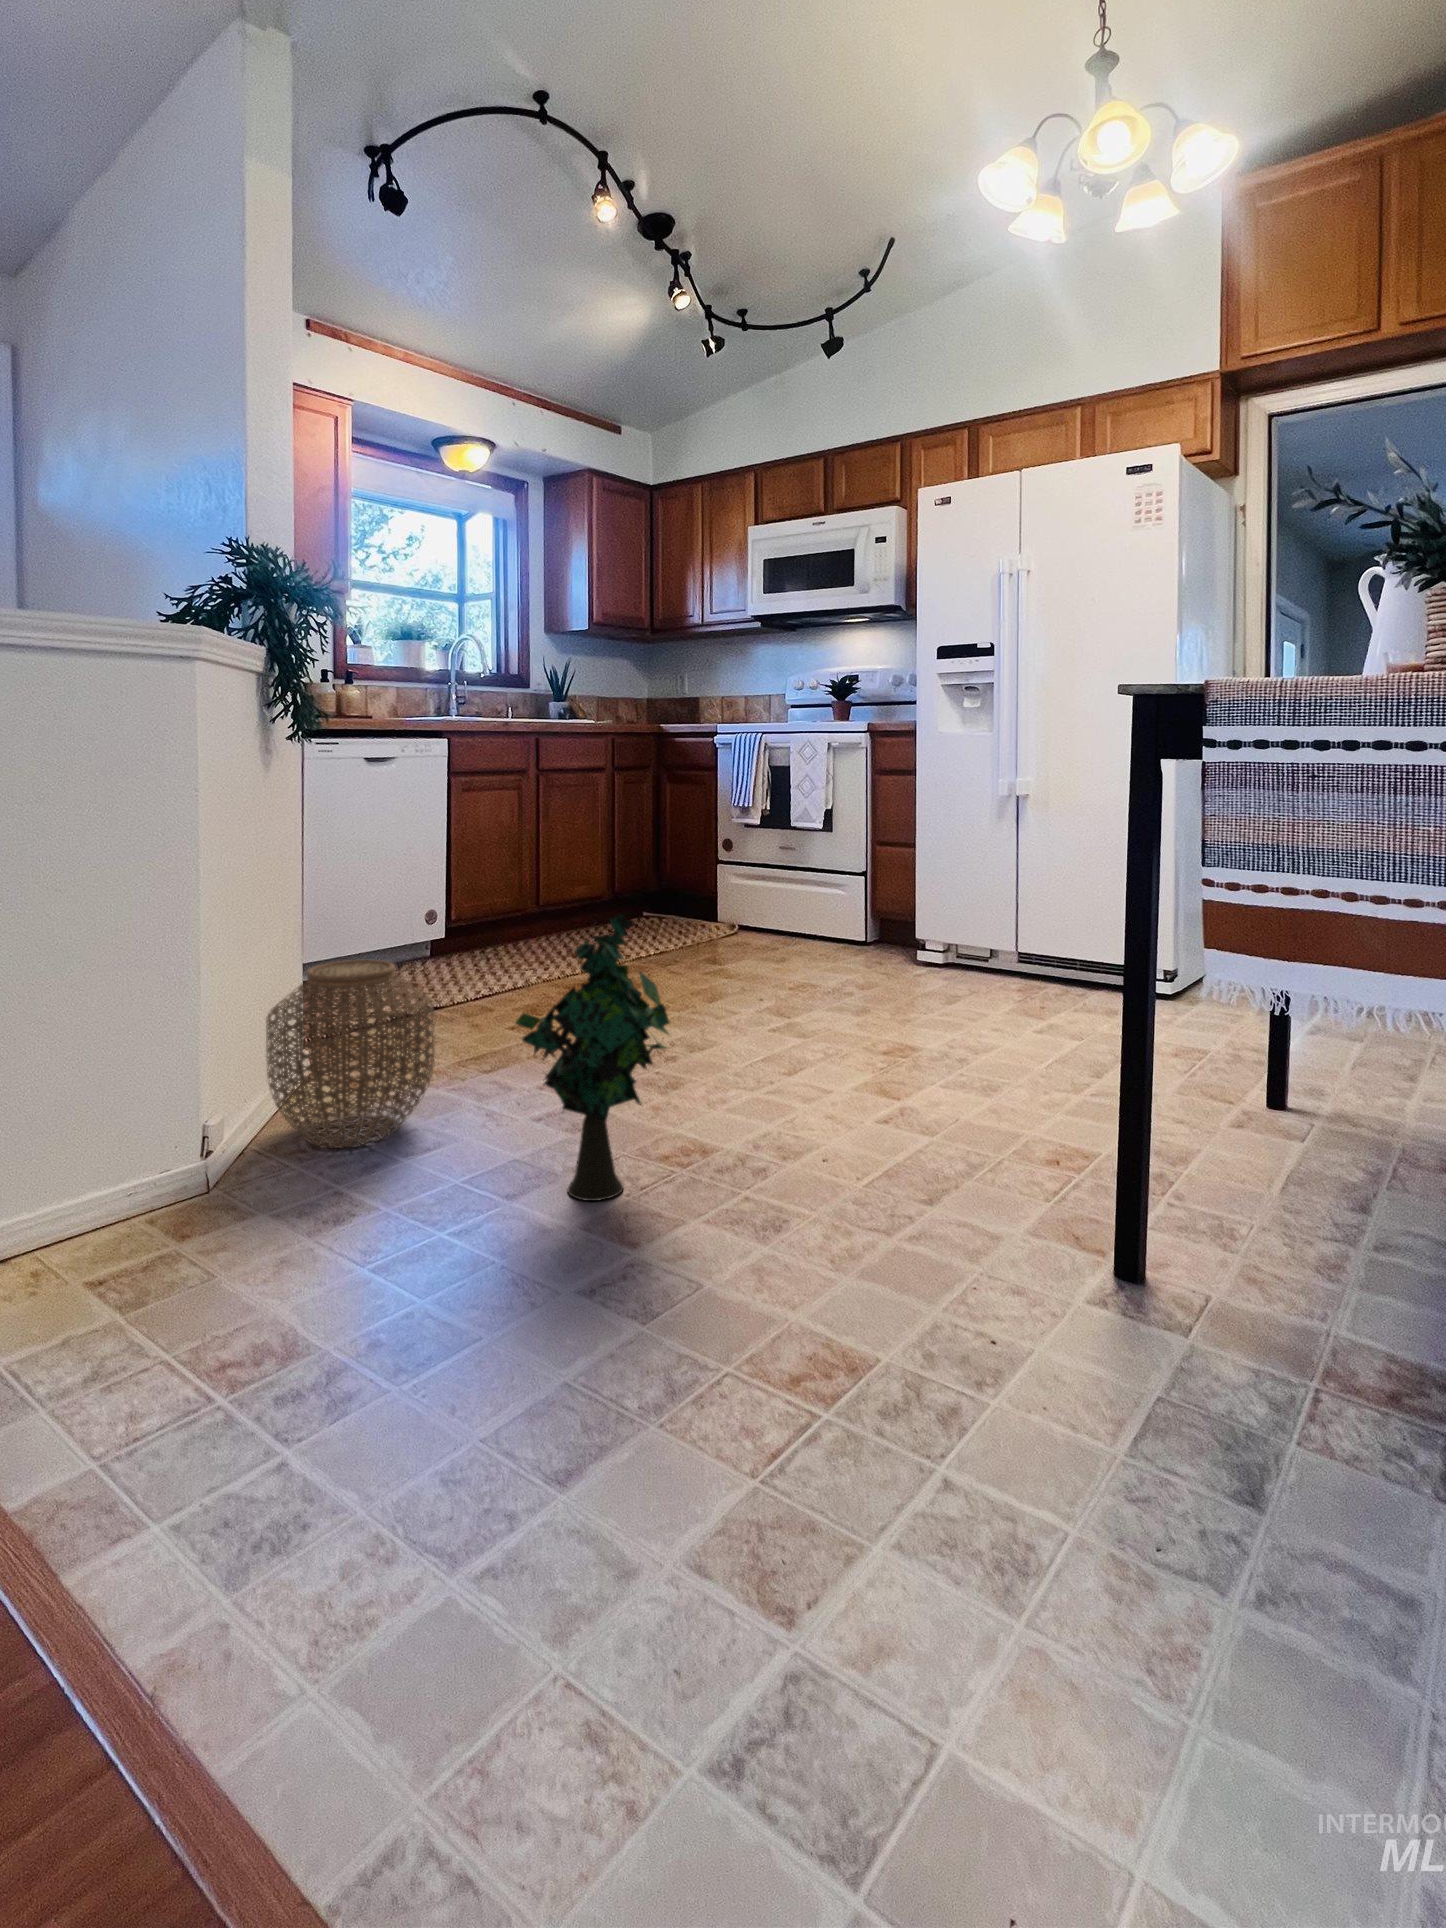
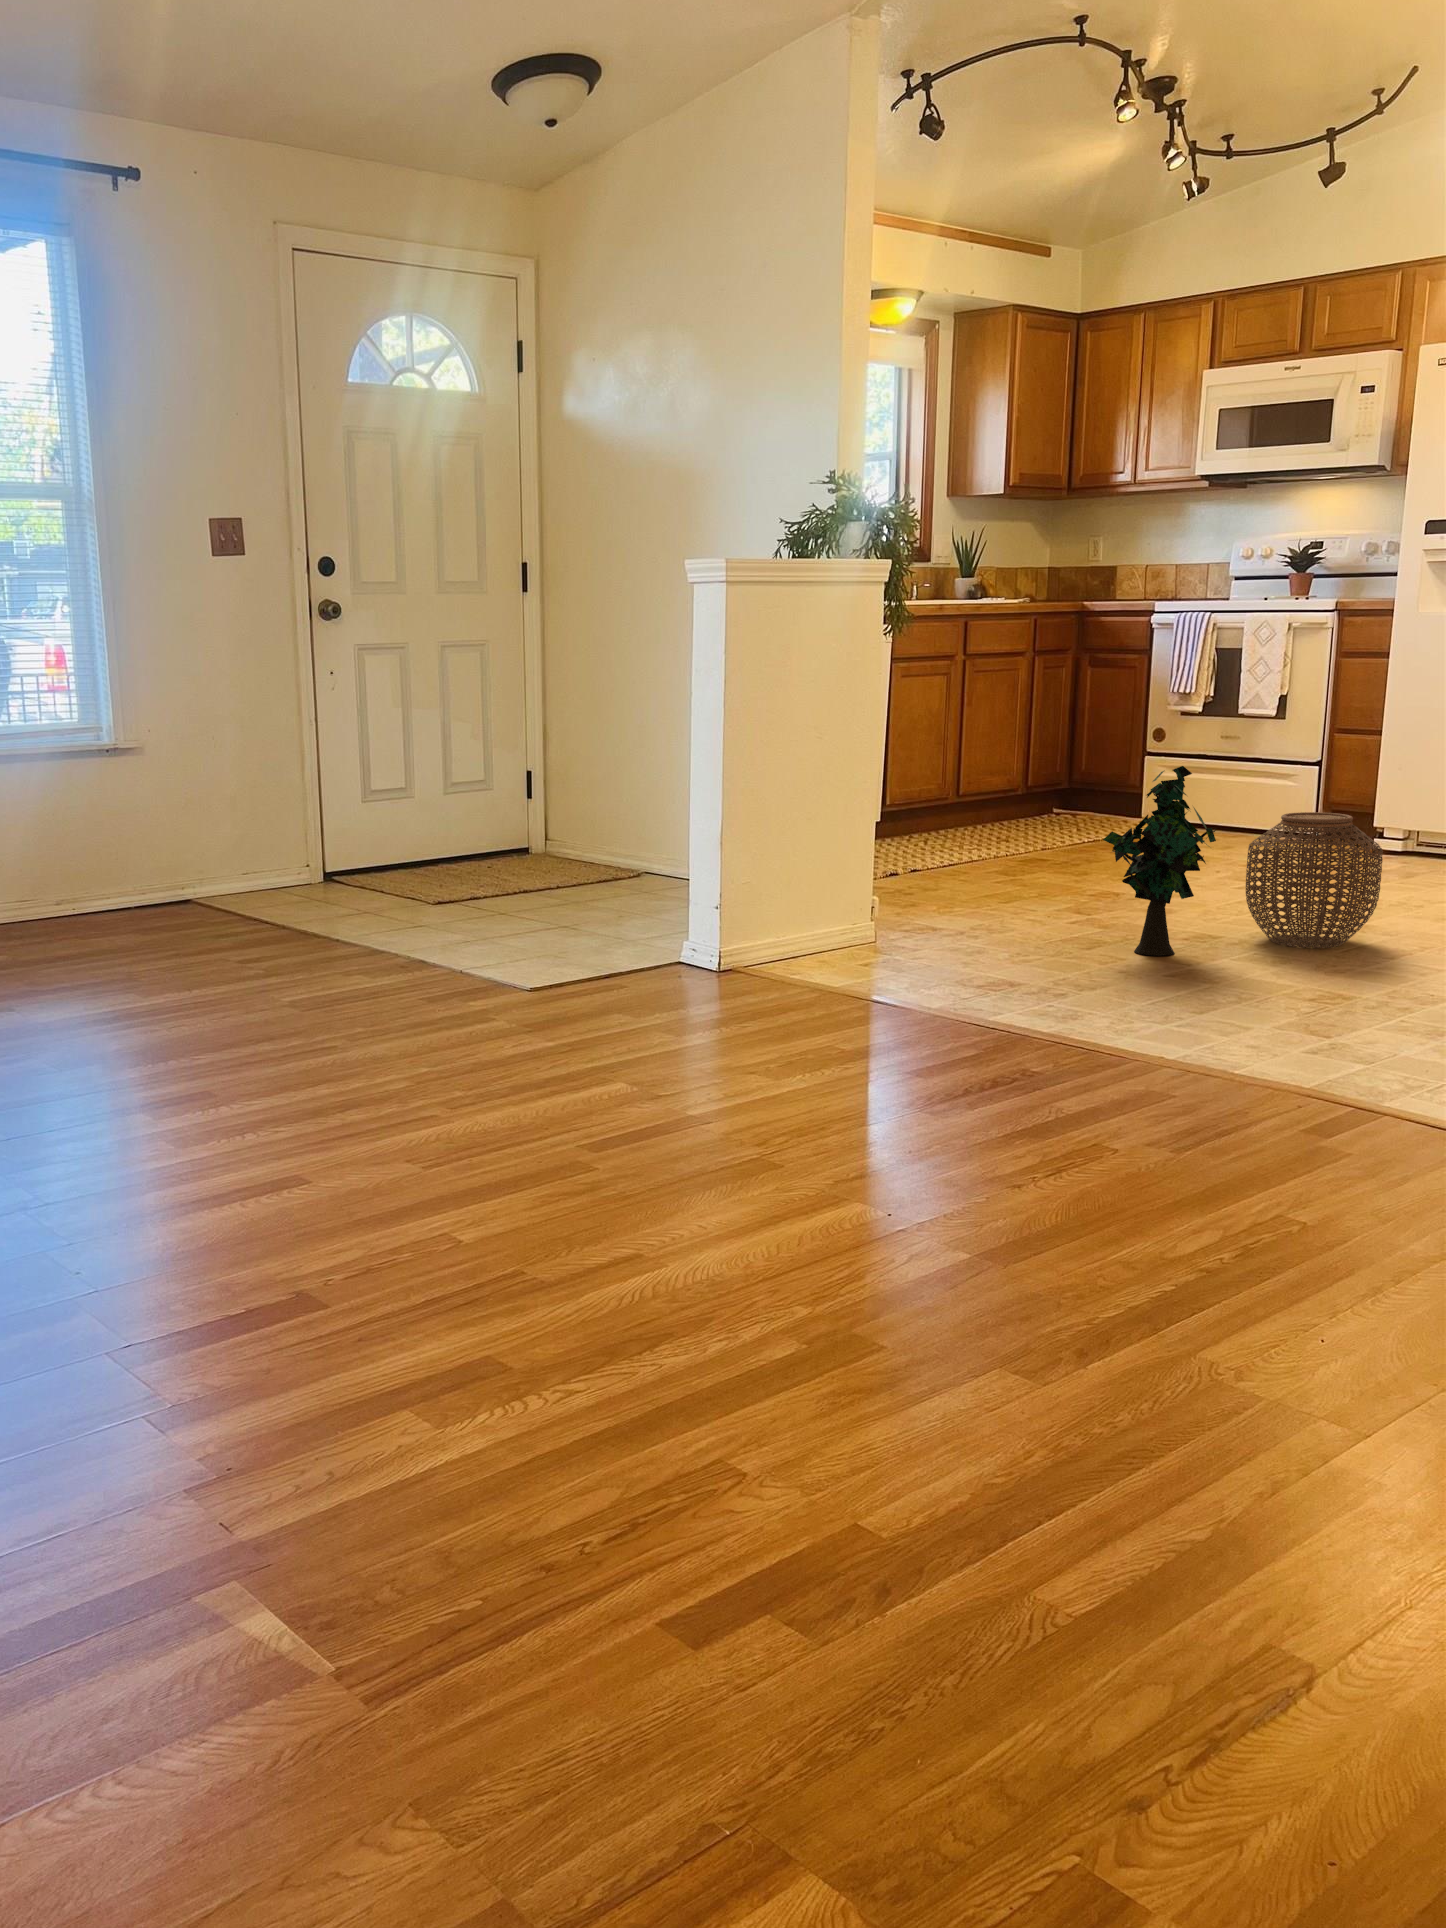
woven basket: present [266,960,435,1148] -> present [1246,812,1383,948]

